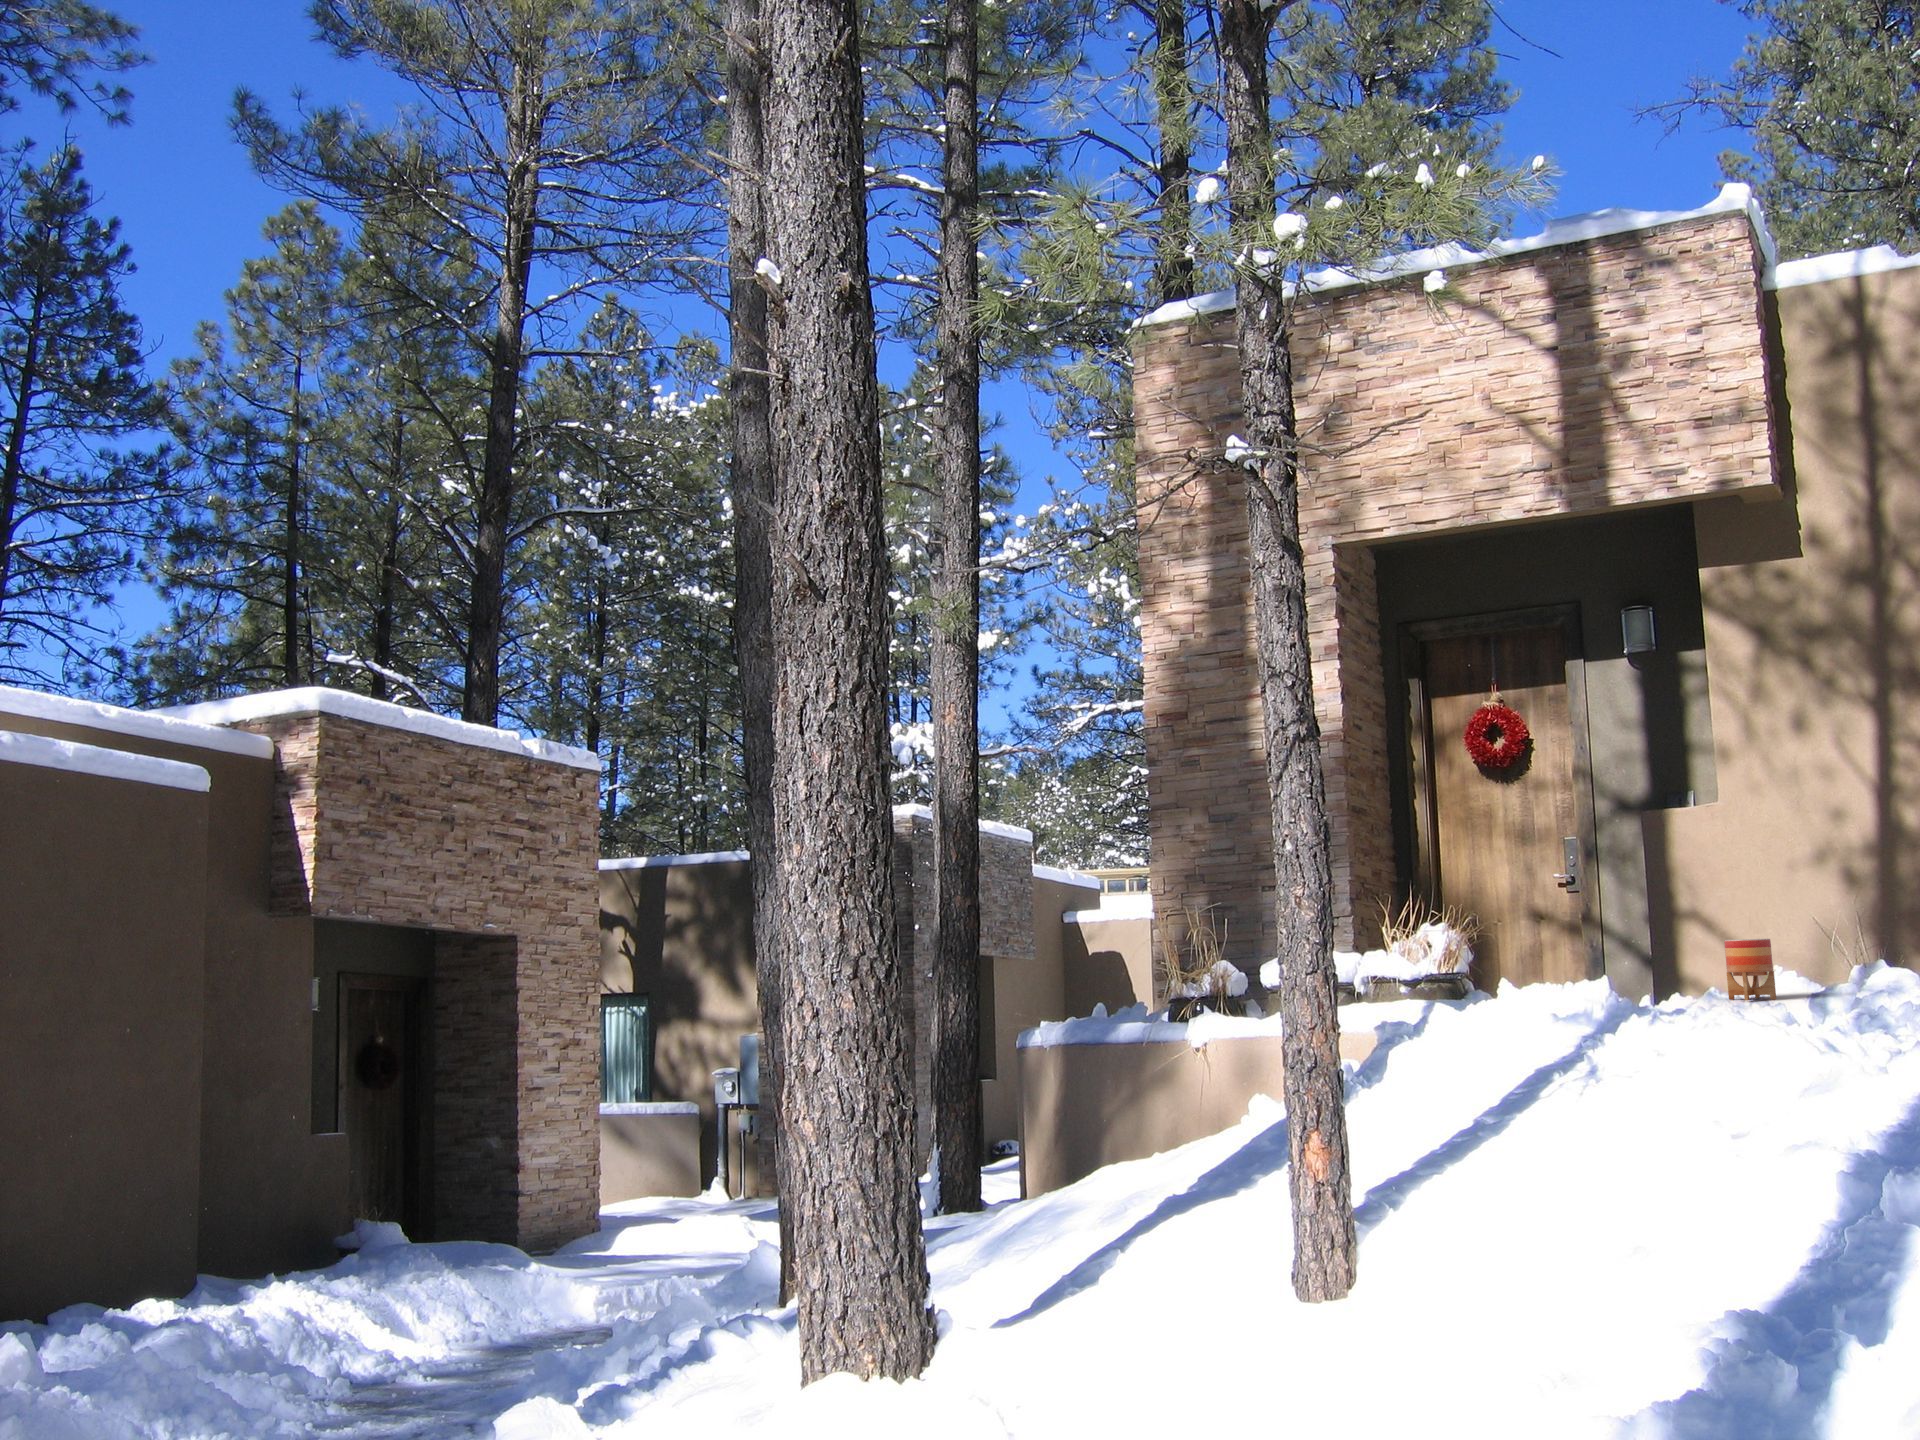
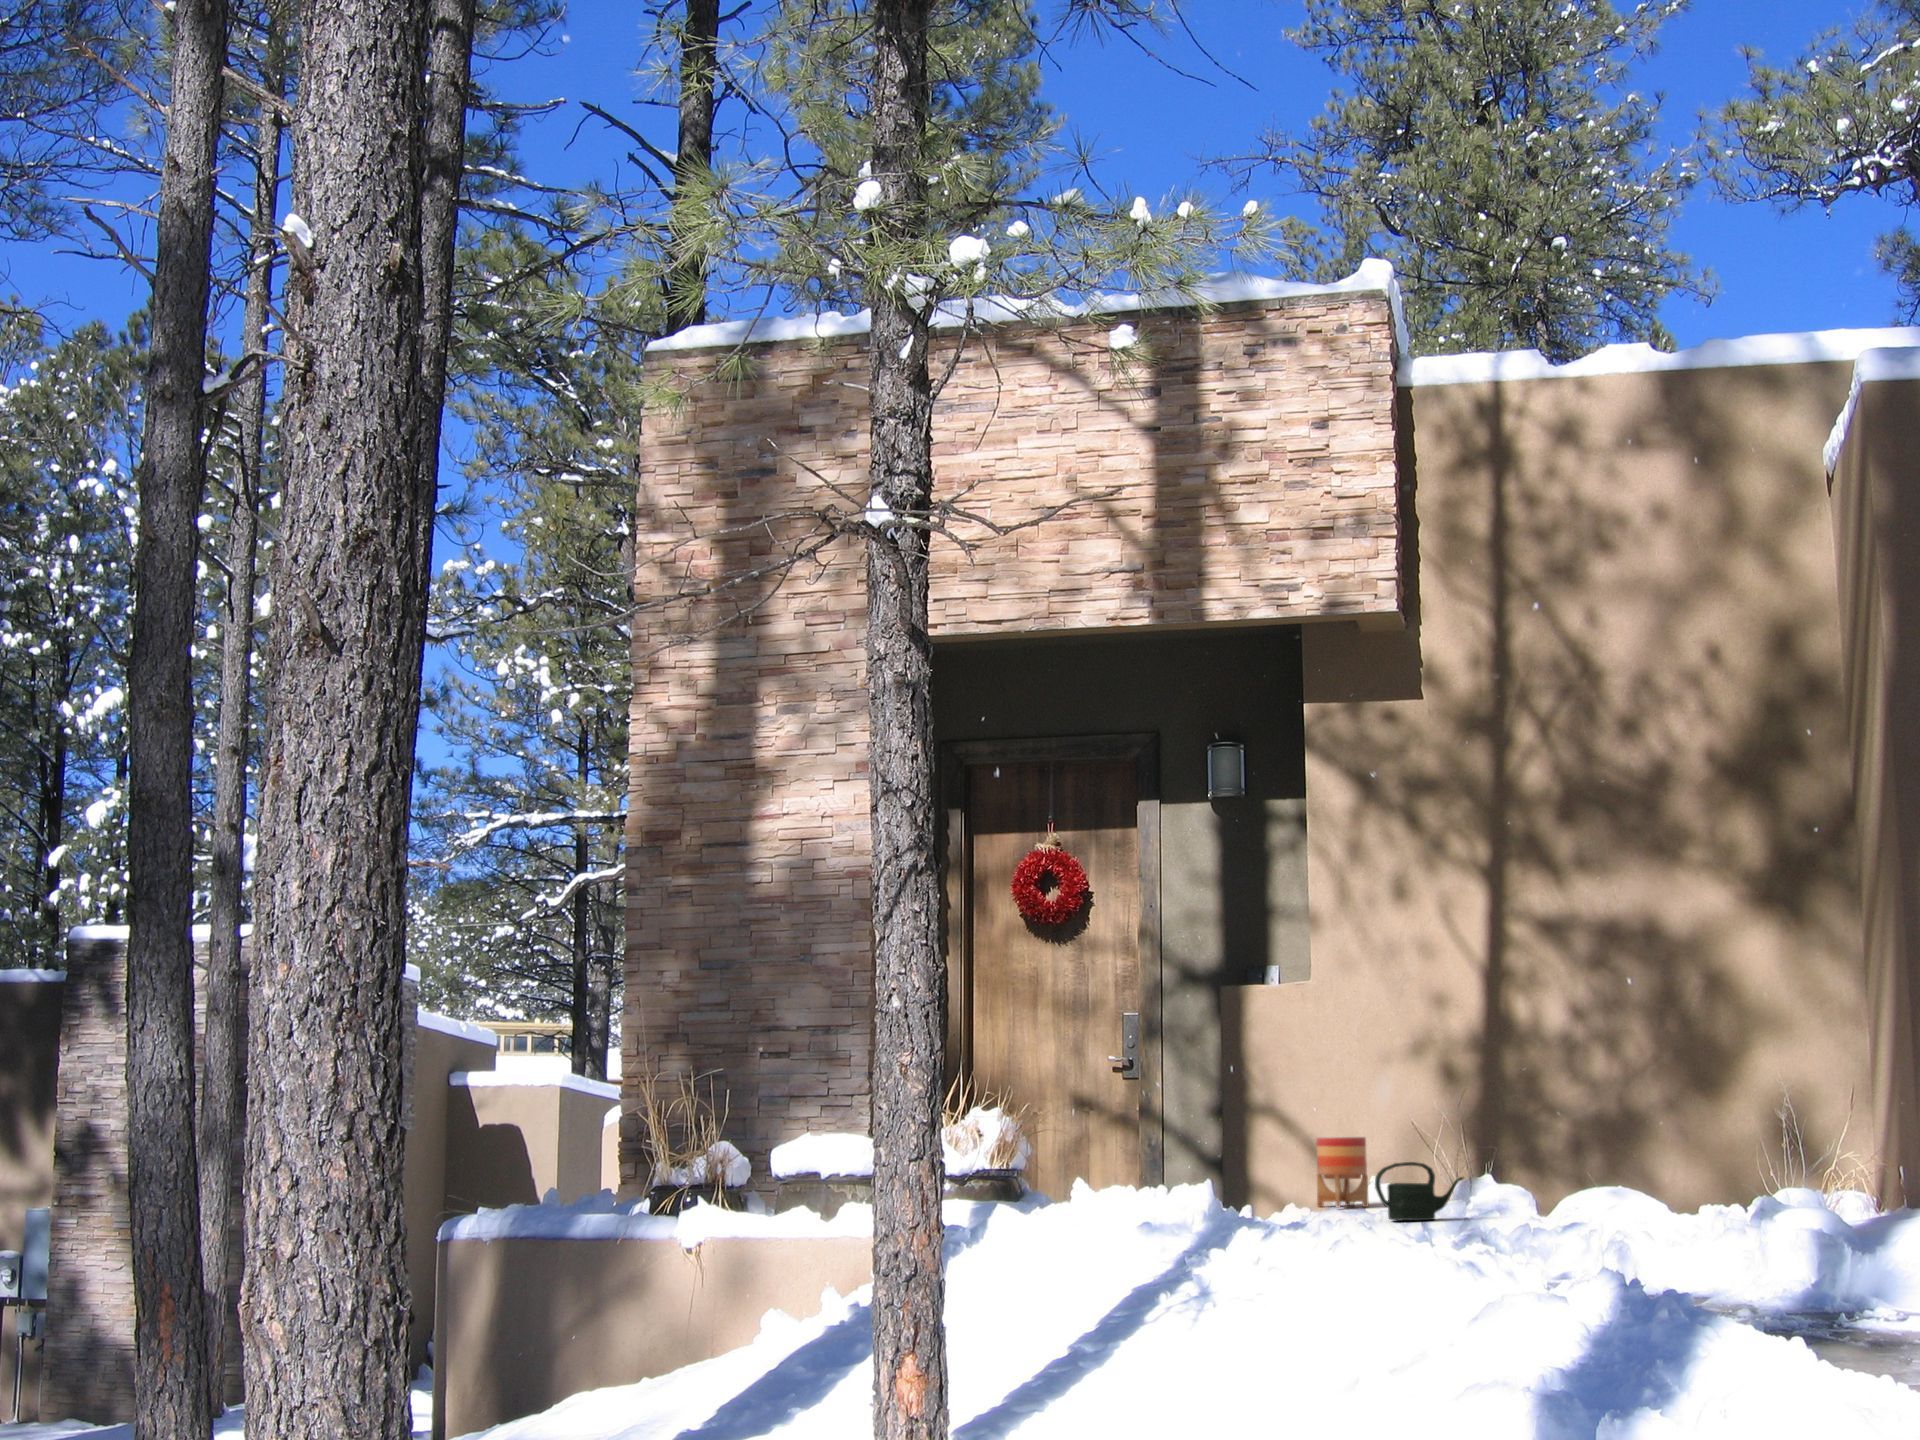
watering can: none [1774,961,1861,1012] -> present [1375,1162,1464,1220]

